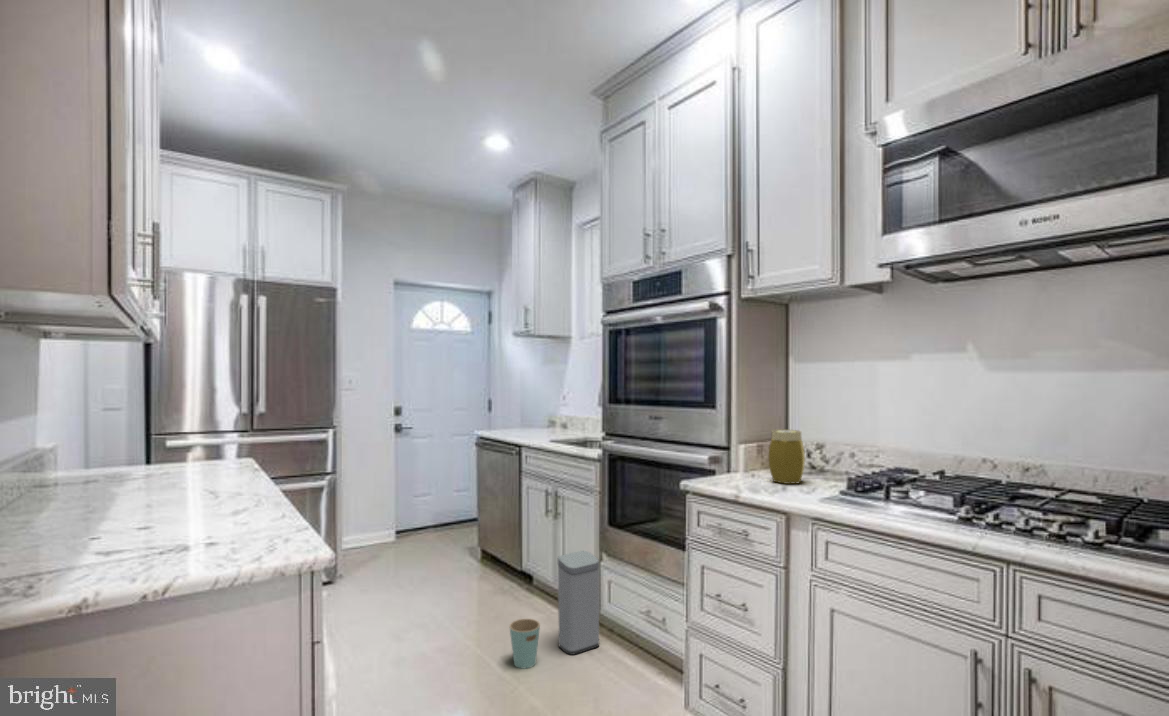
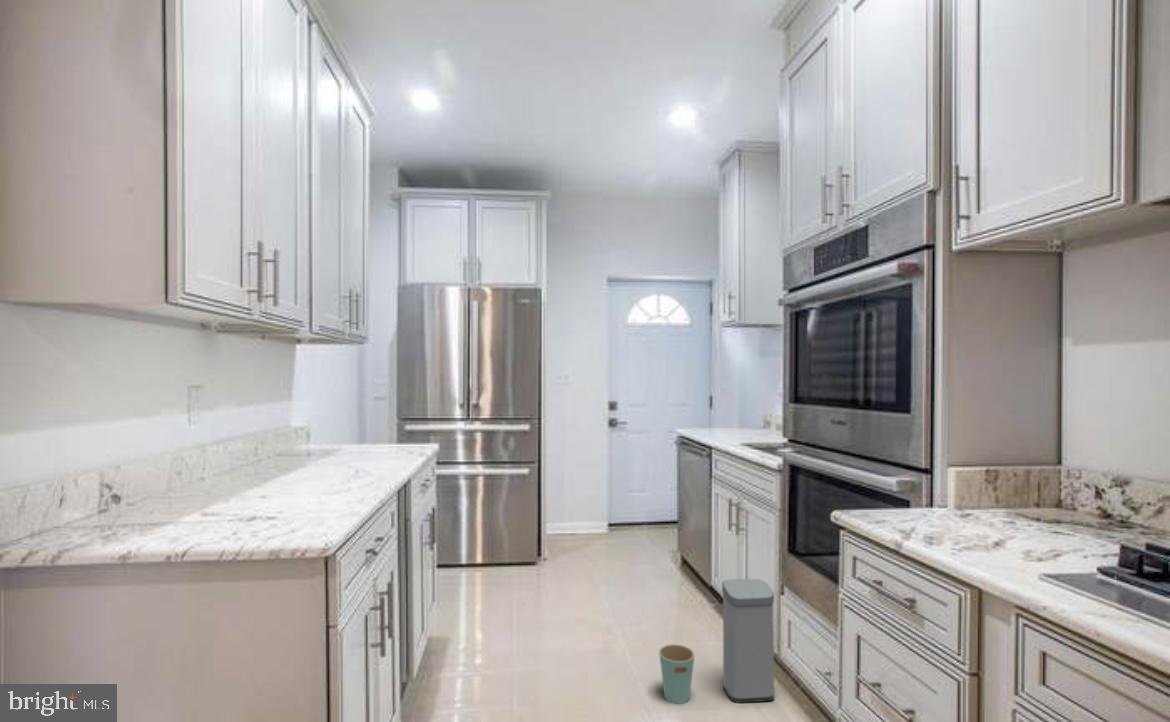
jar: present [769,429,805,484] -> none [992,449,1066,540]

